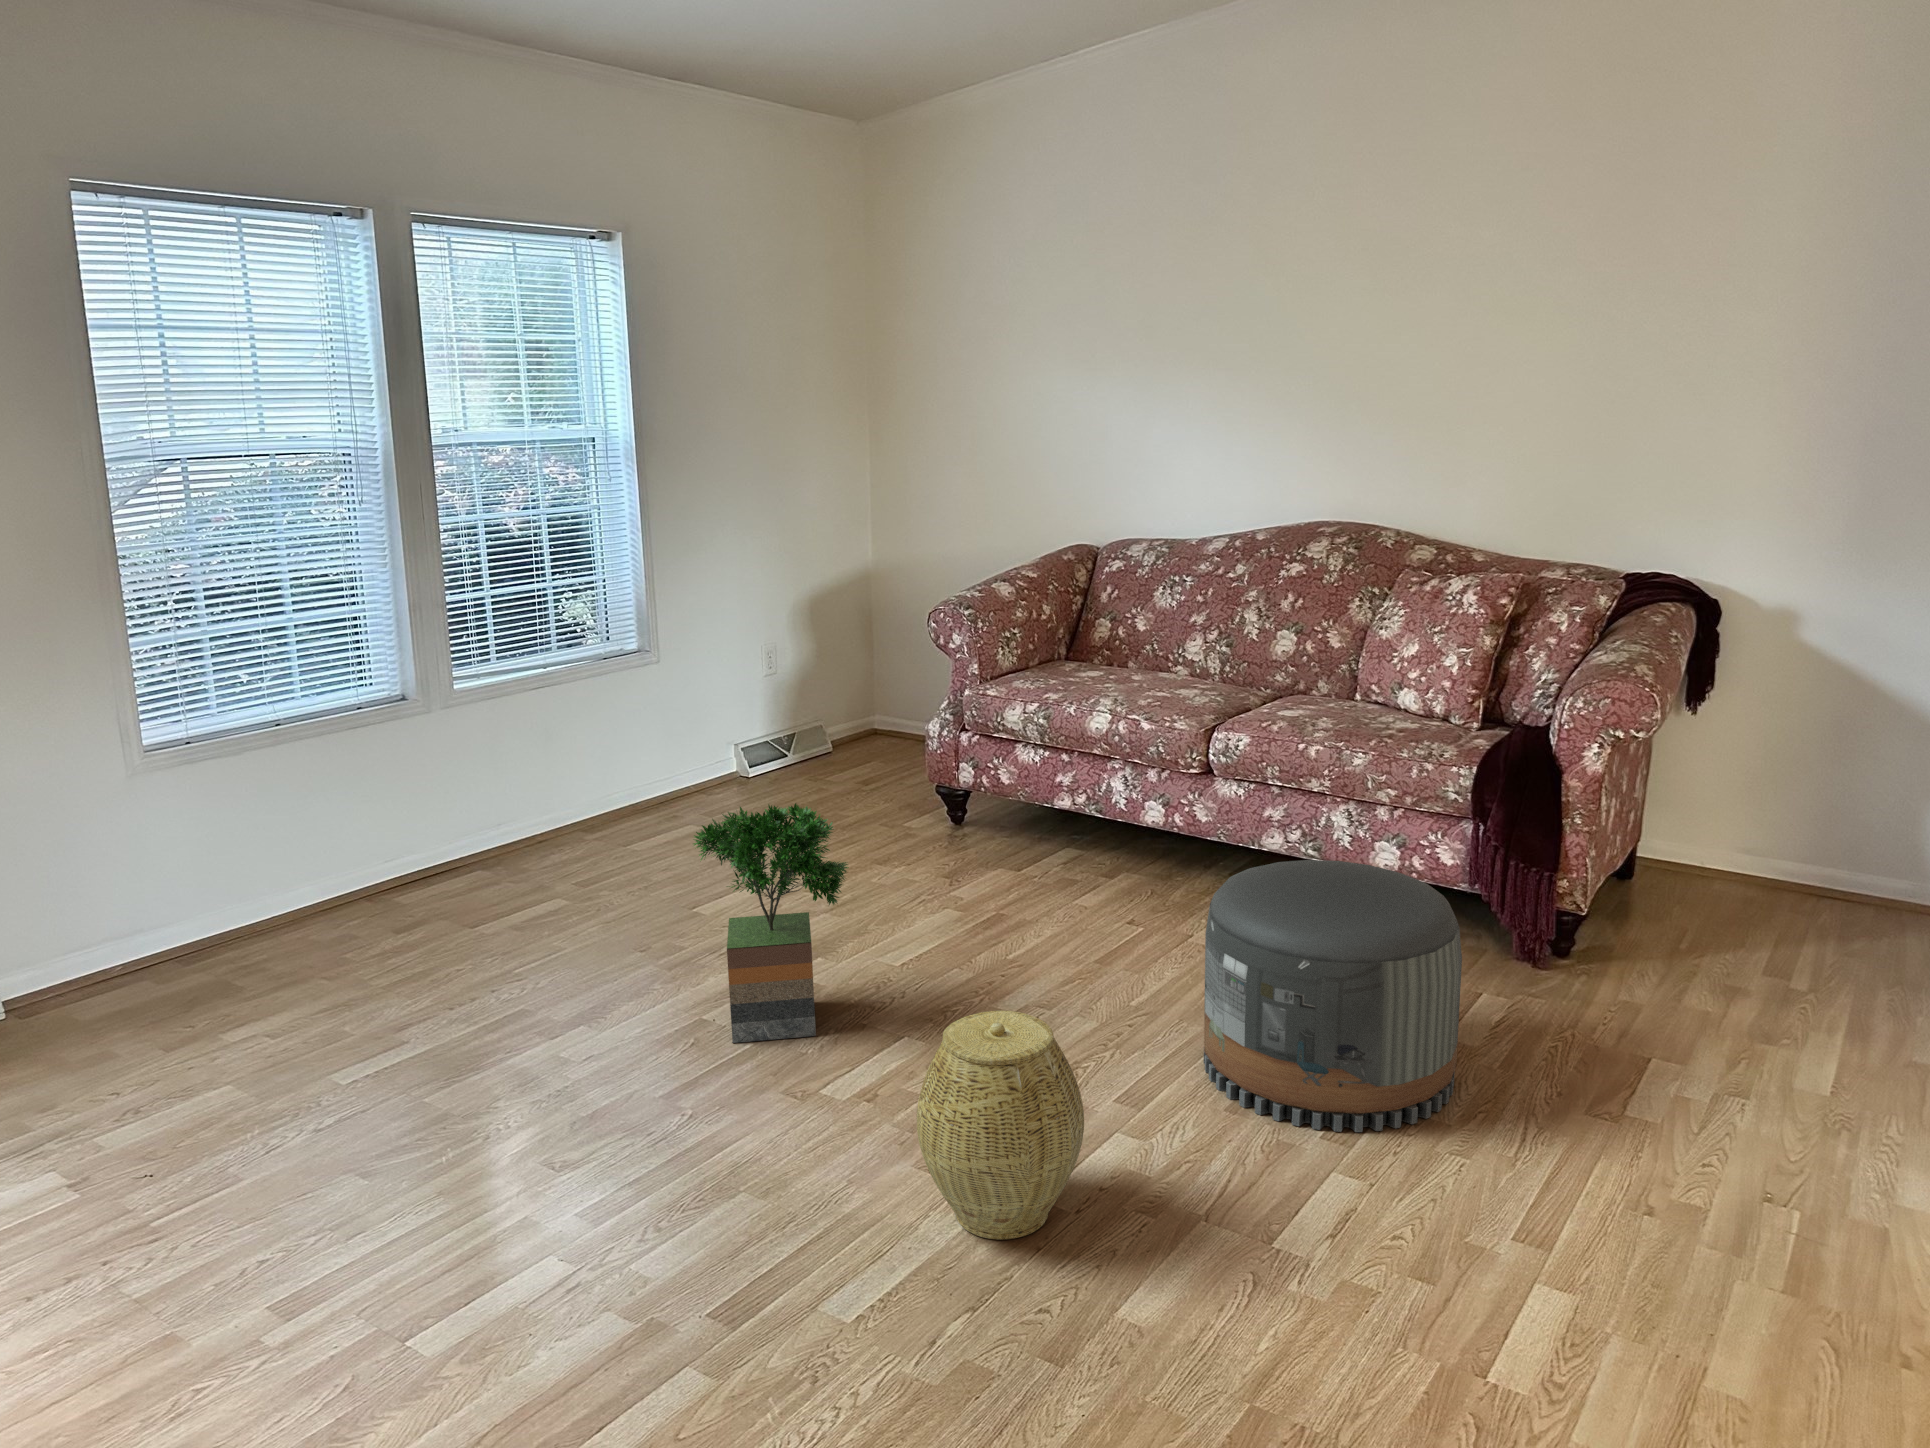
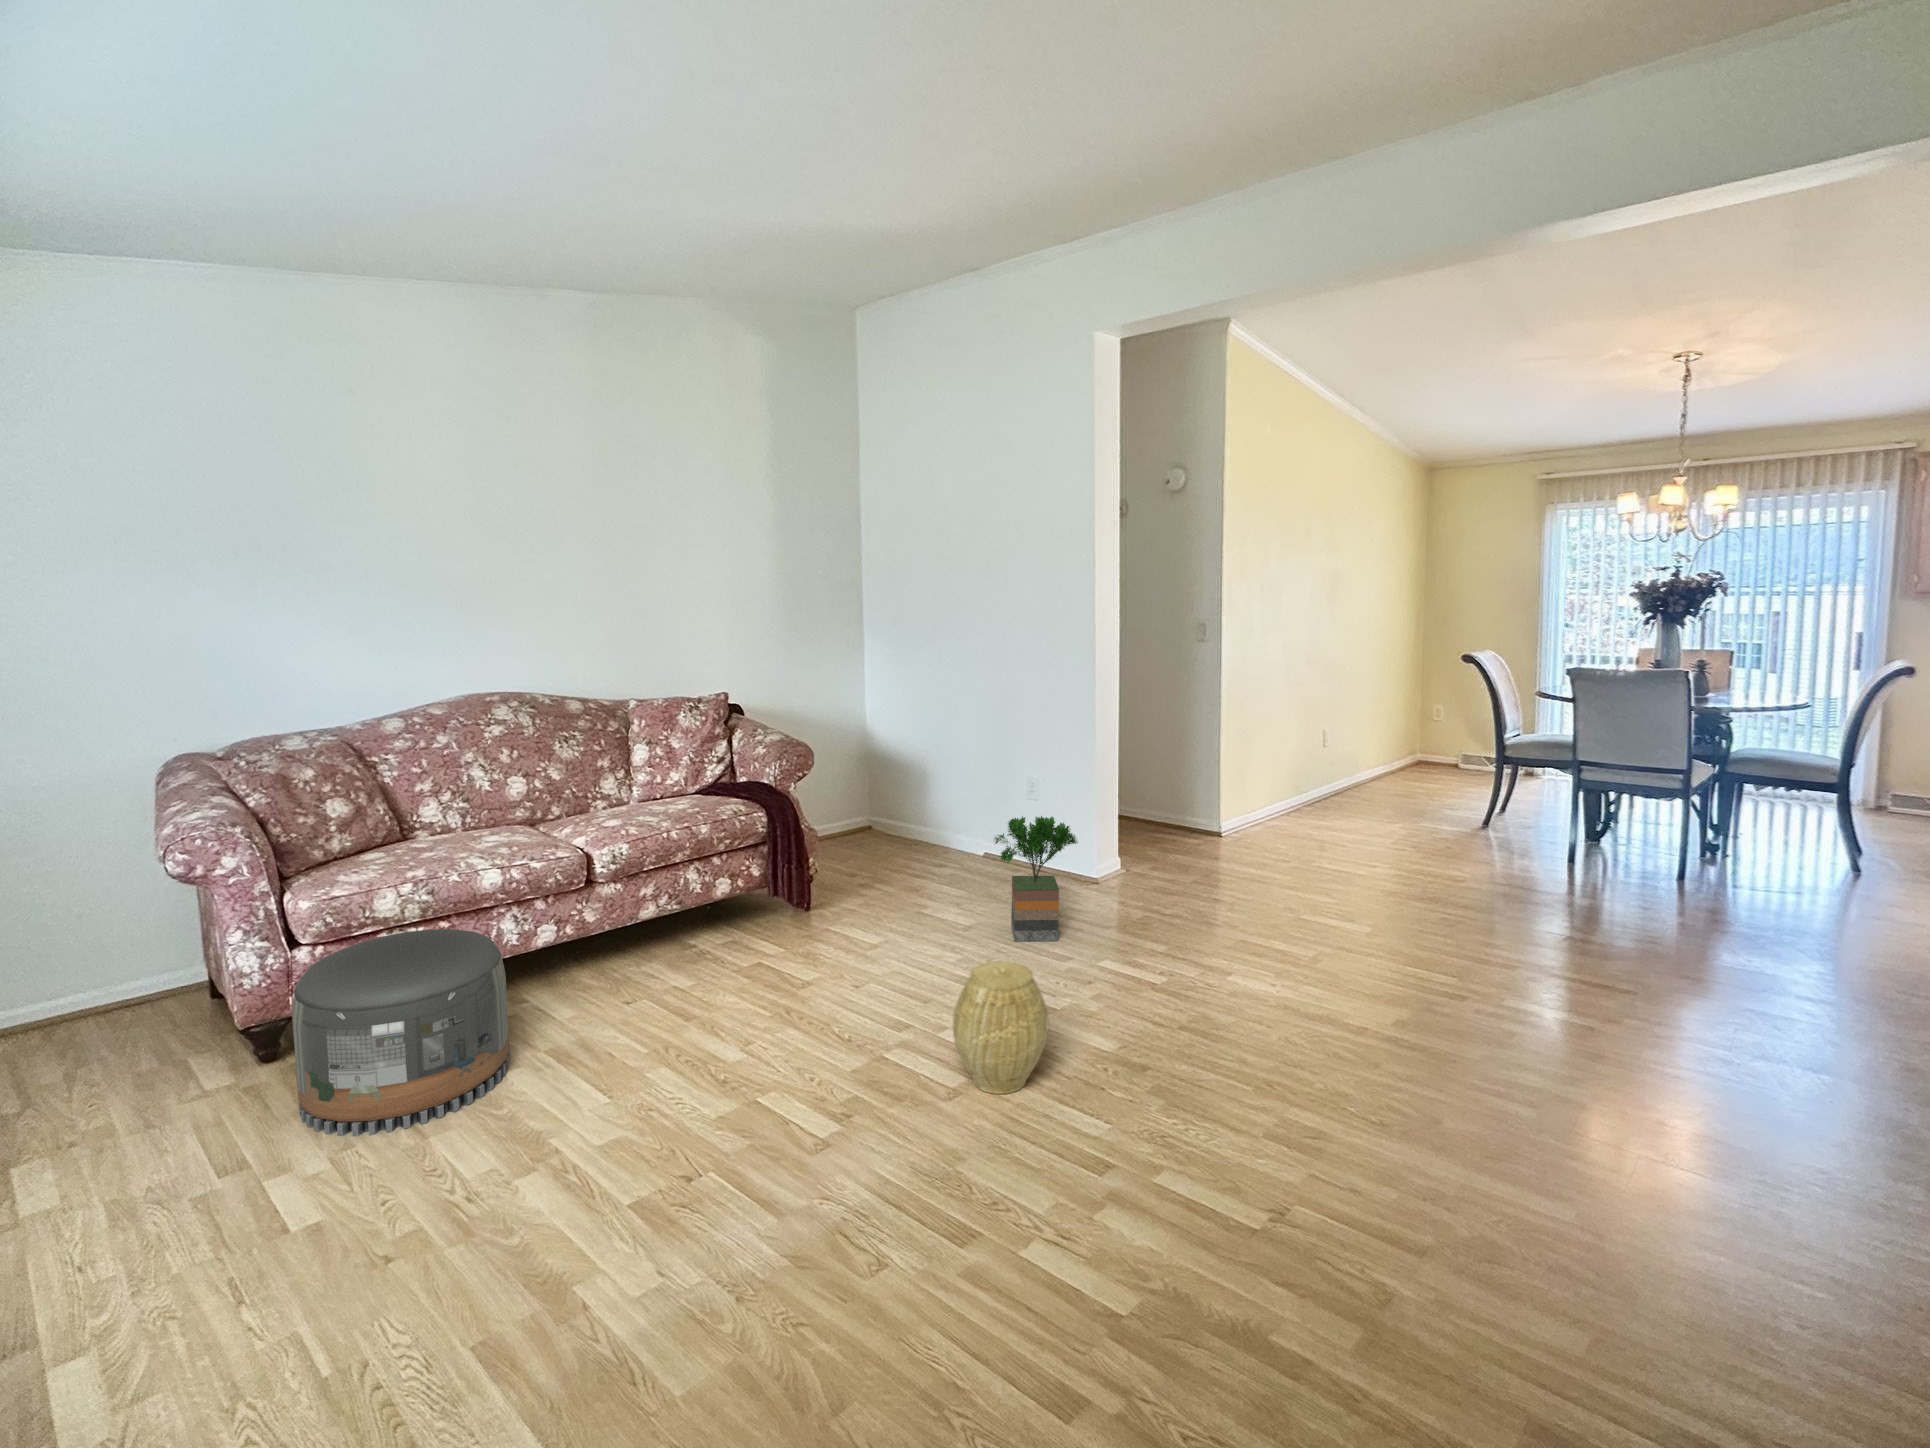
potted tree: present [693,803,849,1043] -> present [995,816,1078,942]
pouf: present [1204,860,1462,1132] -> present [292,929,509,1136]

